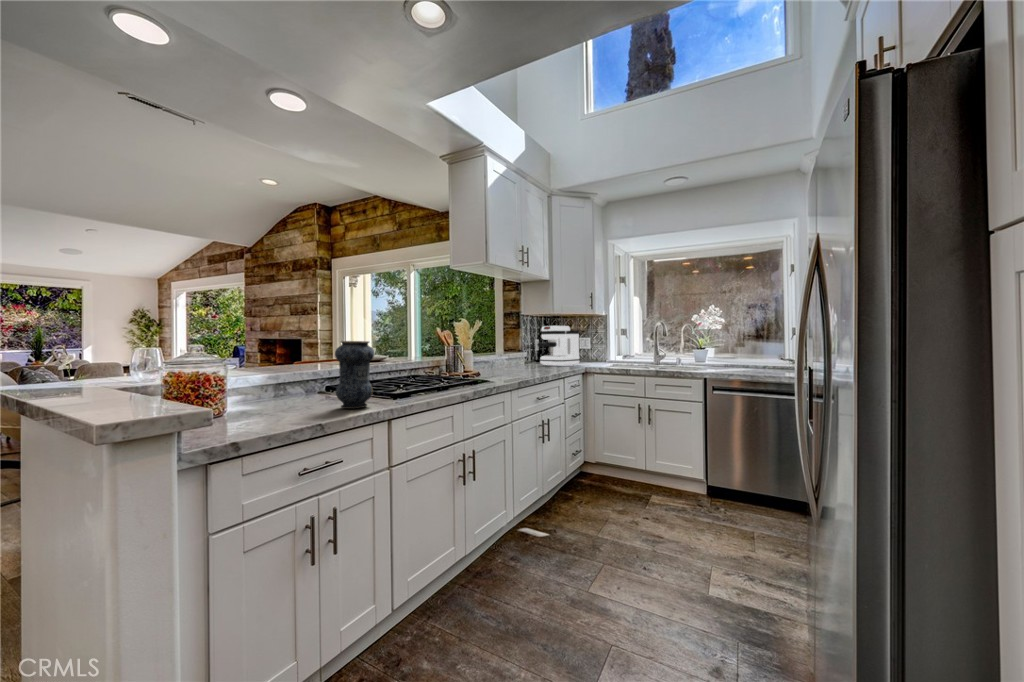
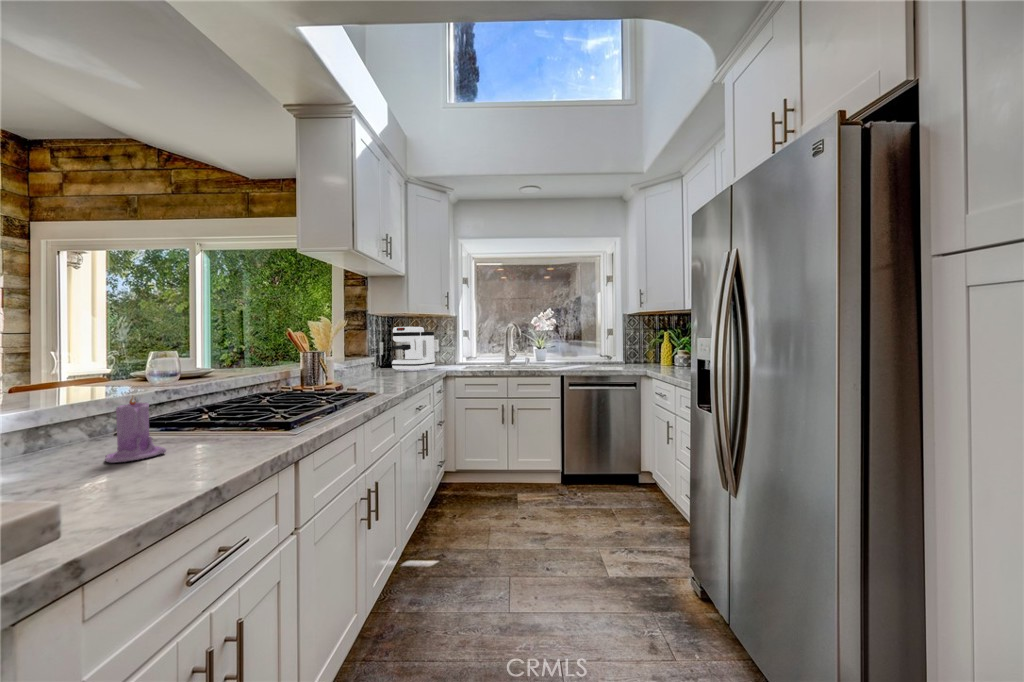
vase: present [335,341,374,409] -> none [197,352,264,456]
candle: none [295,367,326,406] -> present [105,397,166,463]

